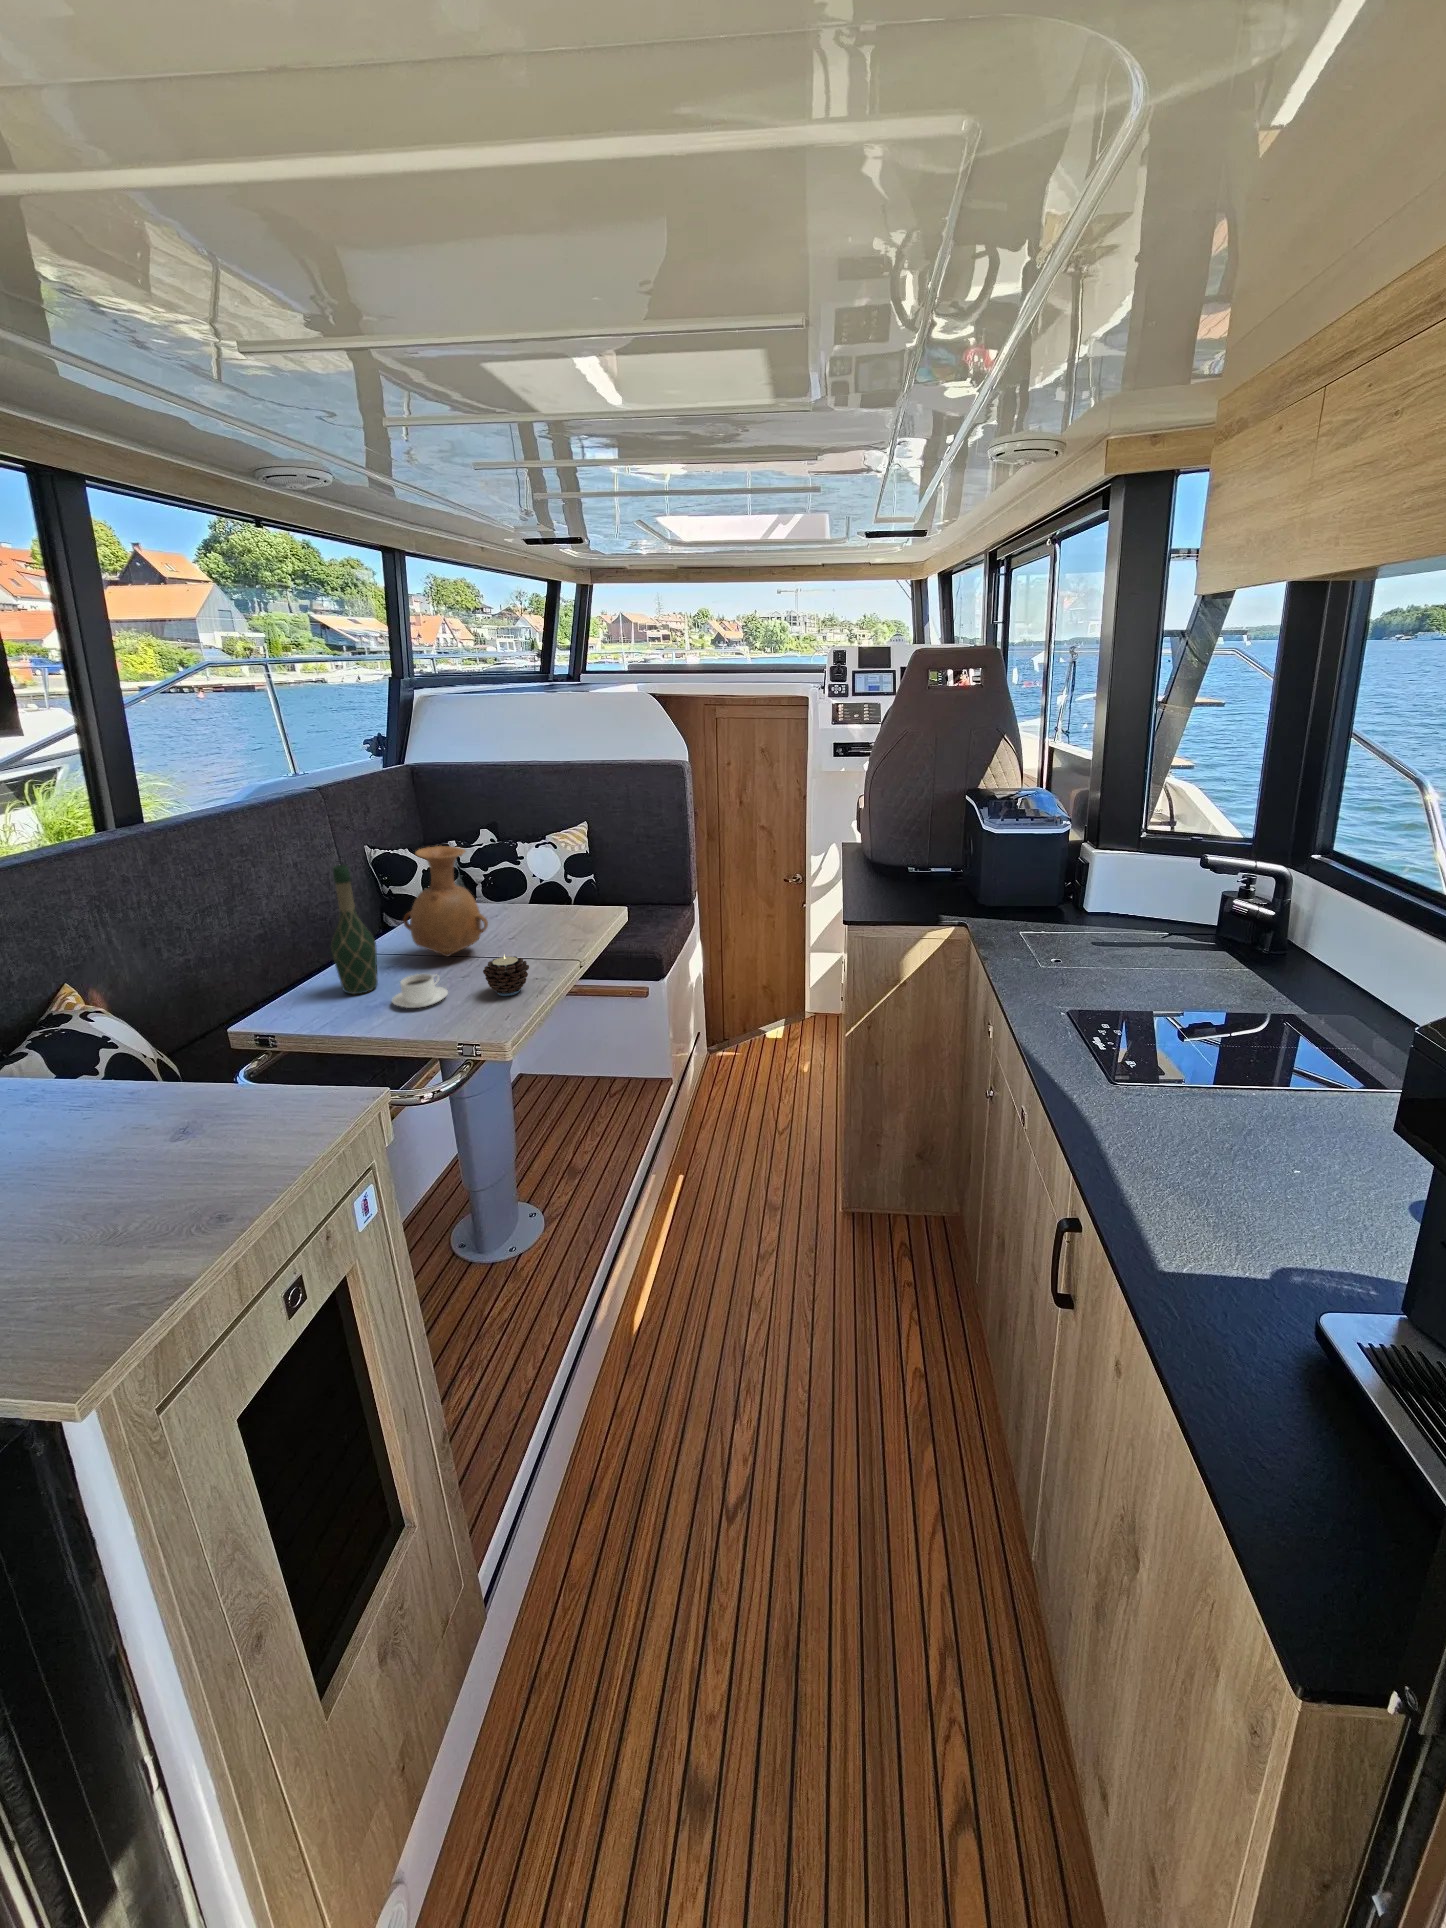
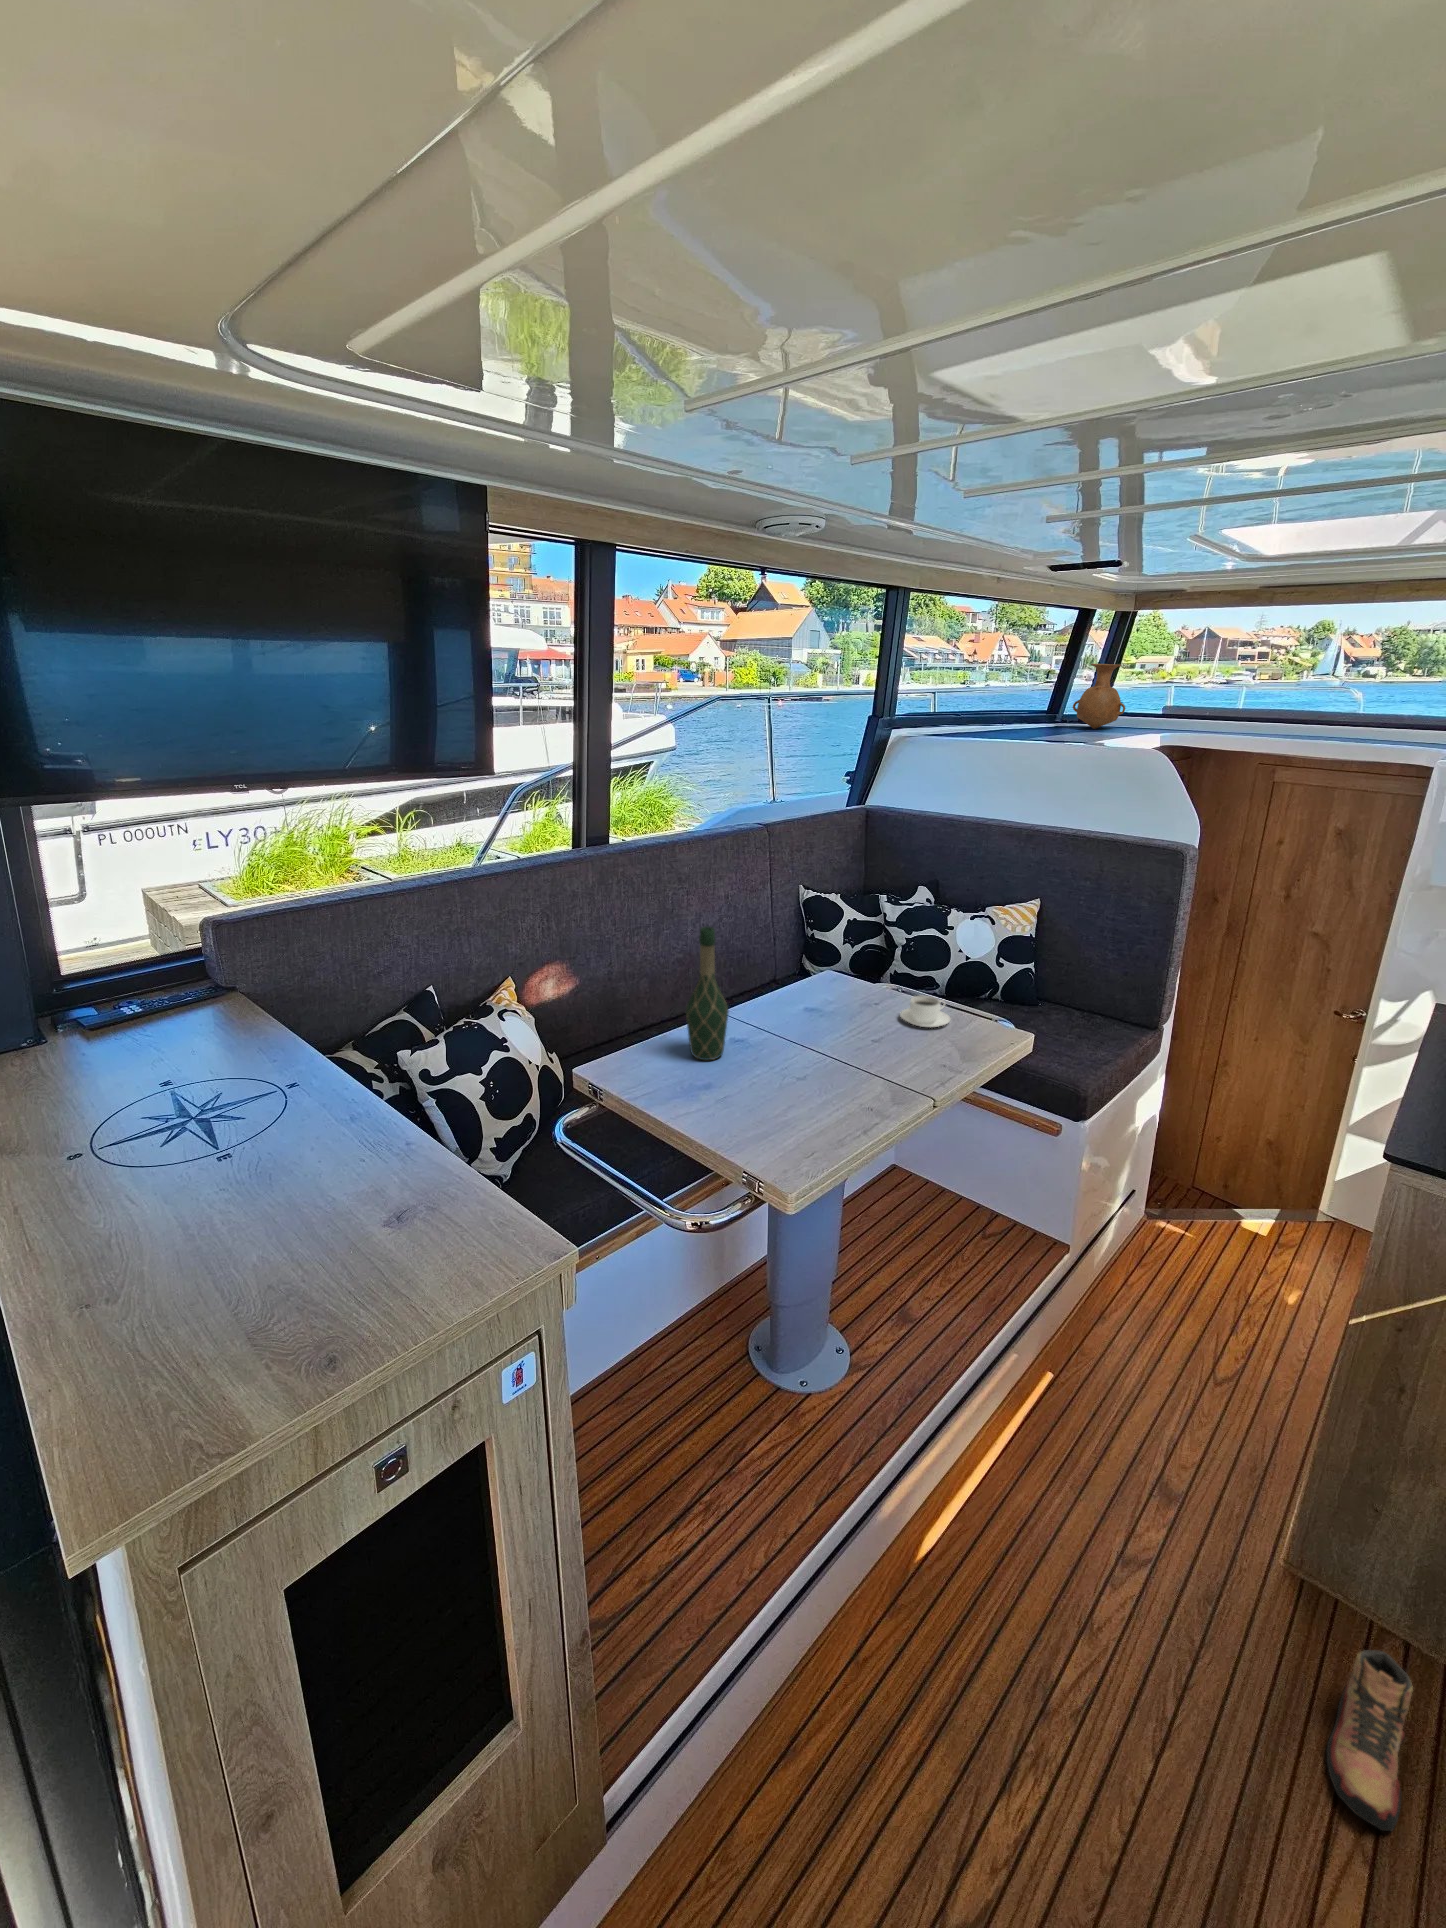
vase: present [403,846,488,956] -> present [1073,664,1125,729]
candle: present [483,955,529,996] -> none [813,1067,866,1117]
coffee cup: present [392,974,448,1008] -> present [900,996,950,1028]
shoe: none [885,1204,921,1289] -> present [1326,1650,1413,1831]

